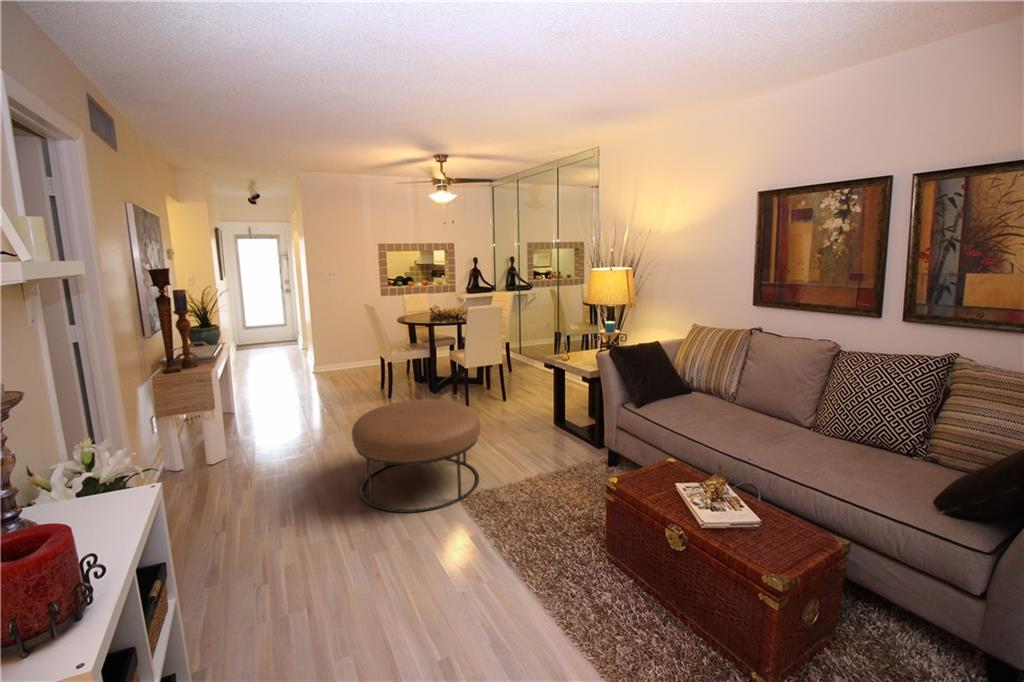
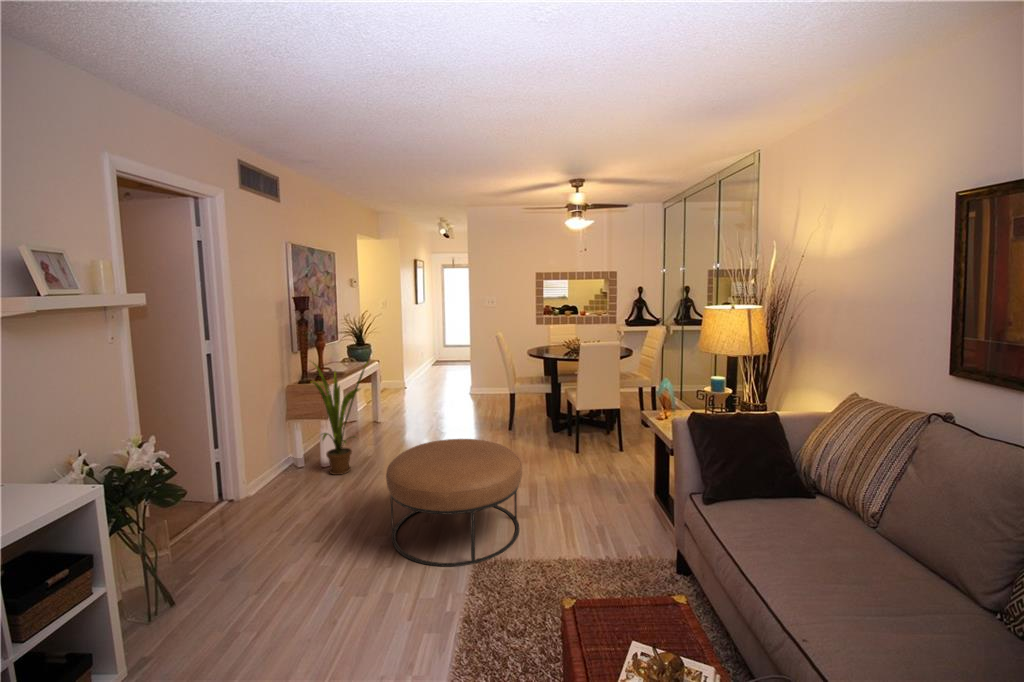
house plant: none [176,337,266,469] -> present [313,362,368,475]

